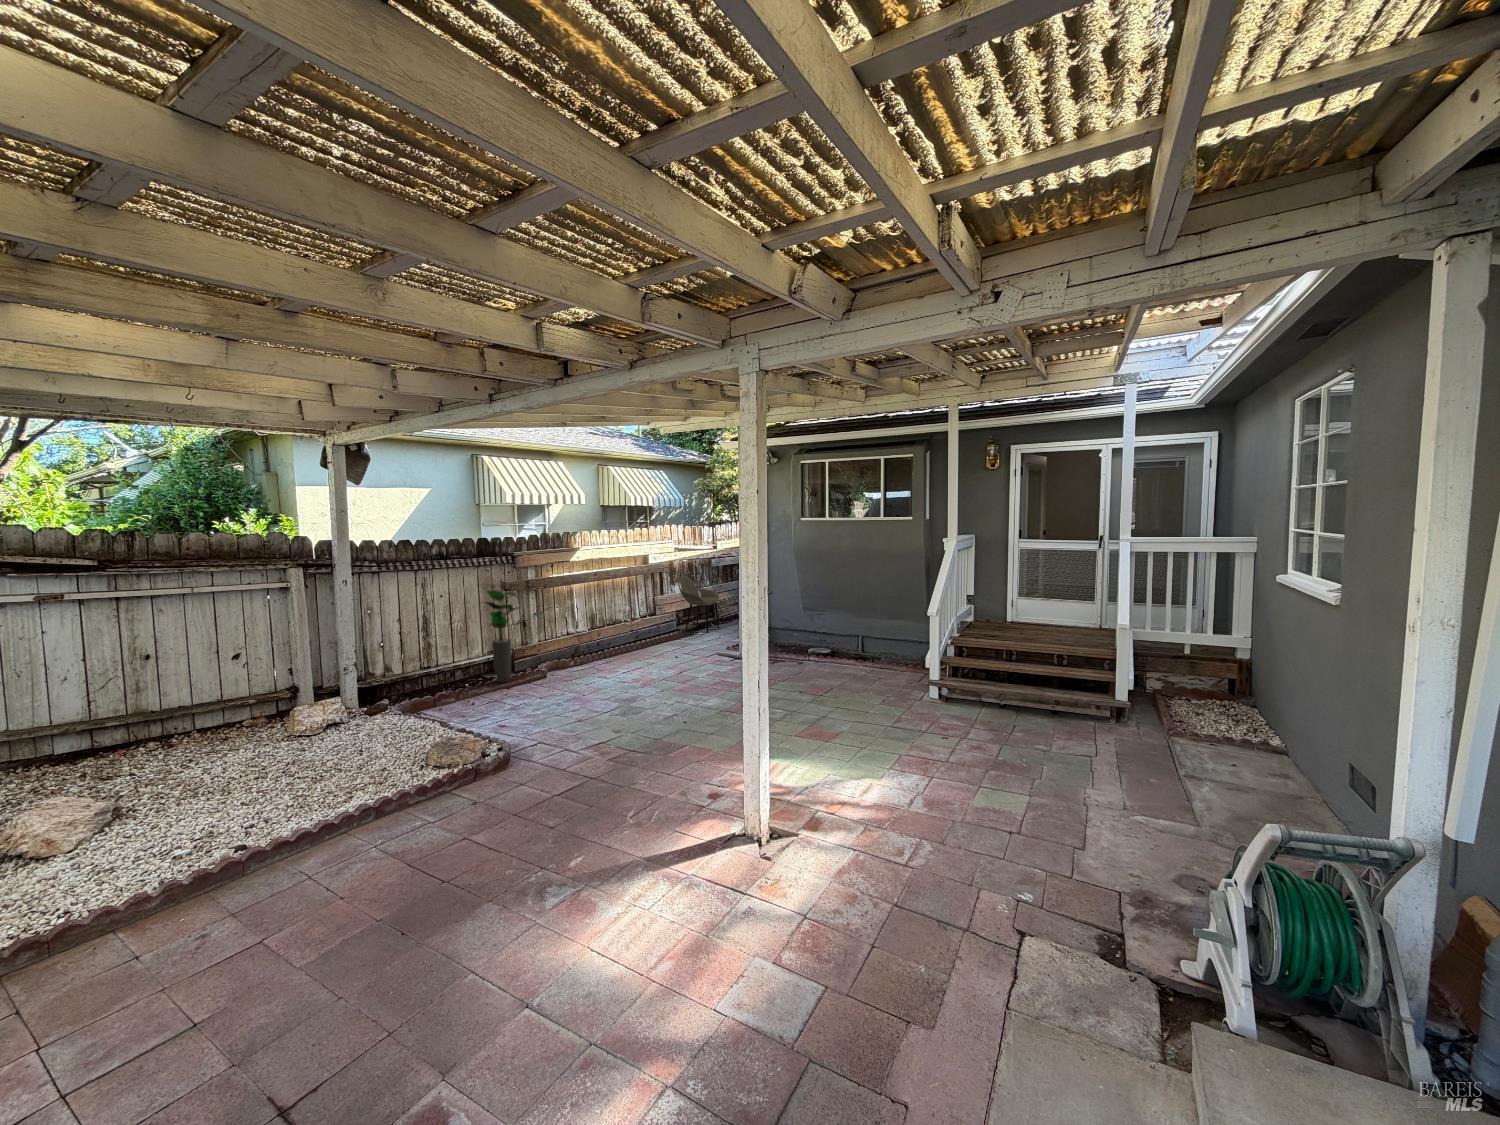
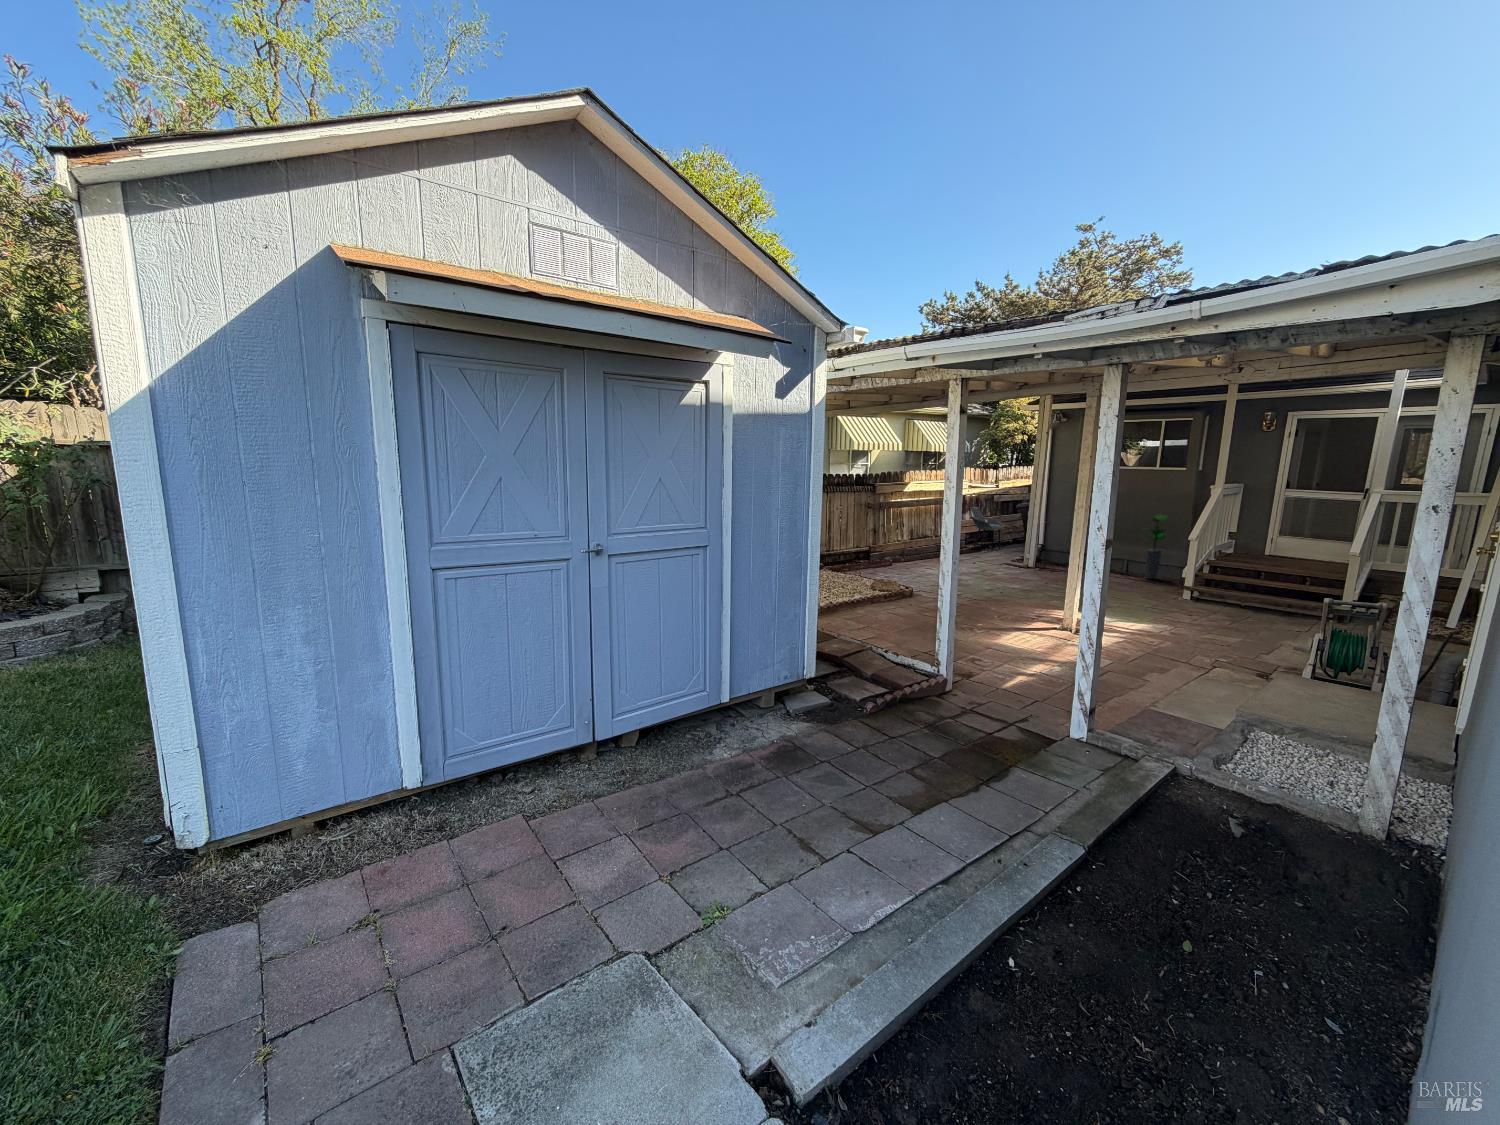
potted plant: present [486,590,519,682] -> present [1145,515,1167,579]

